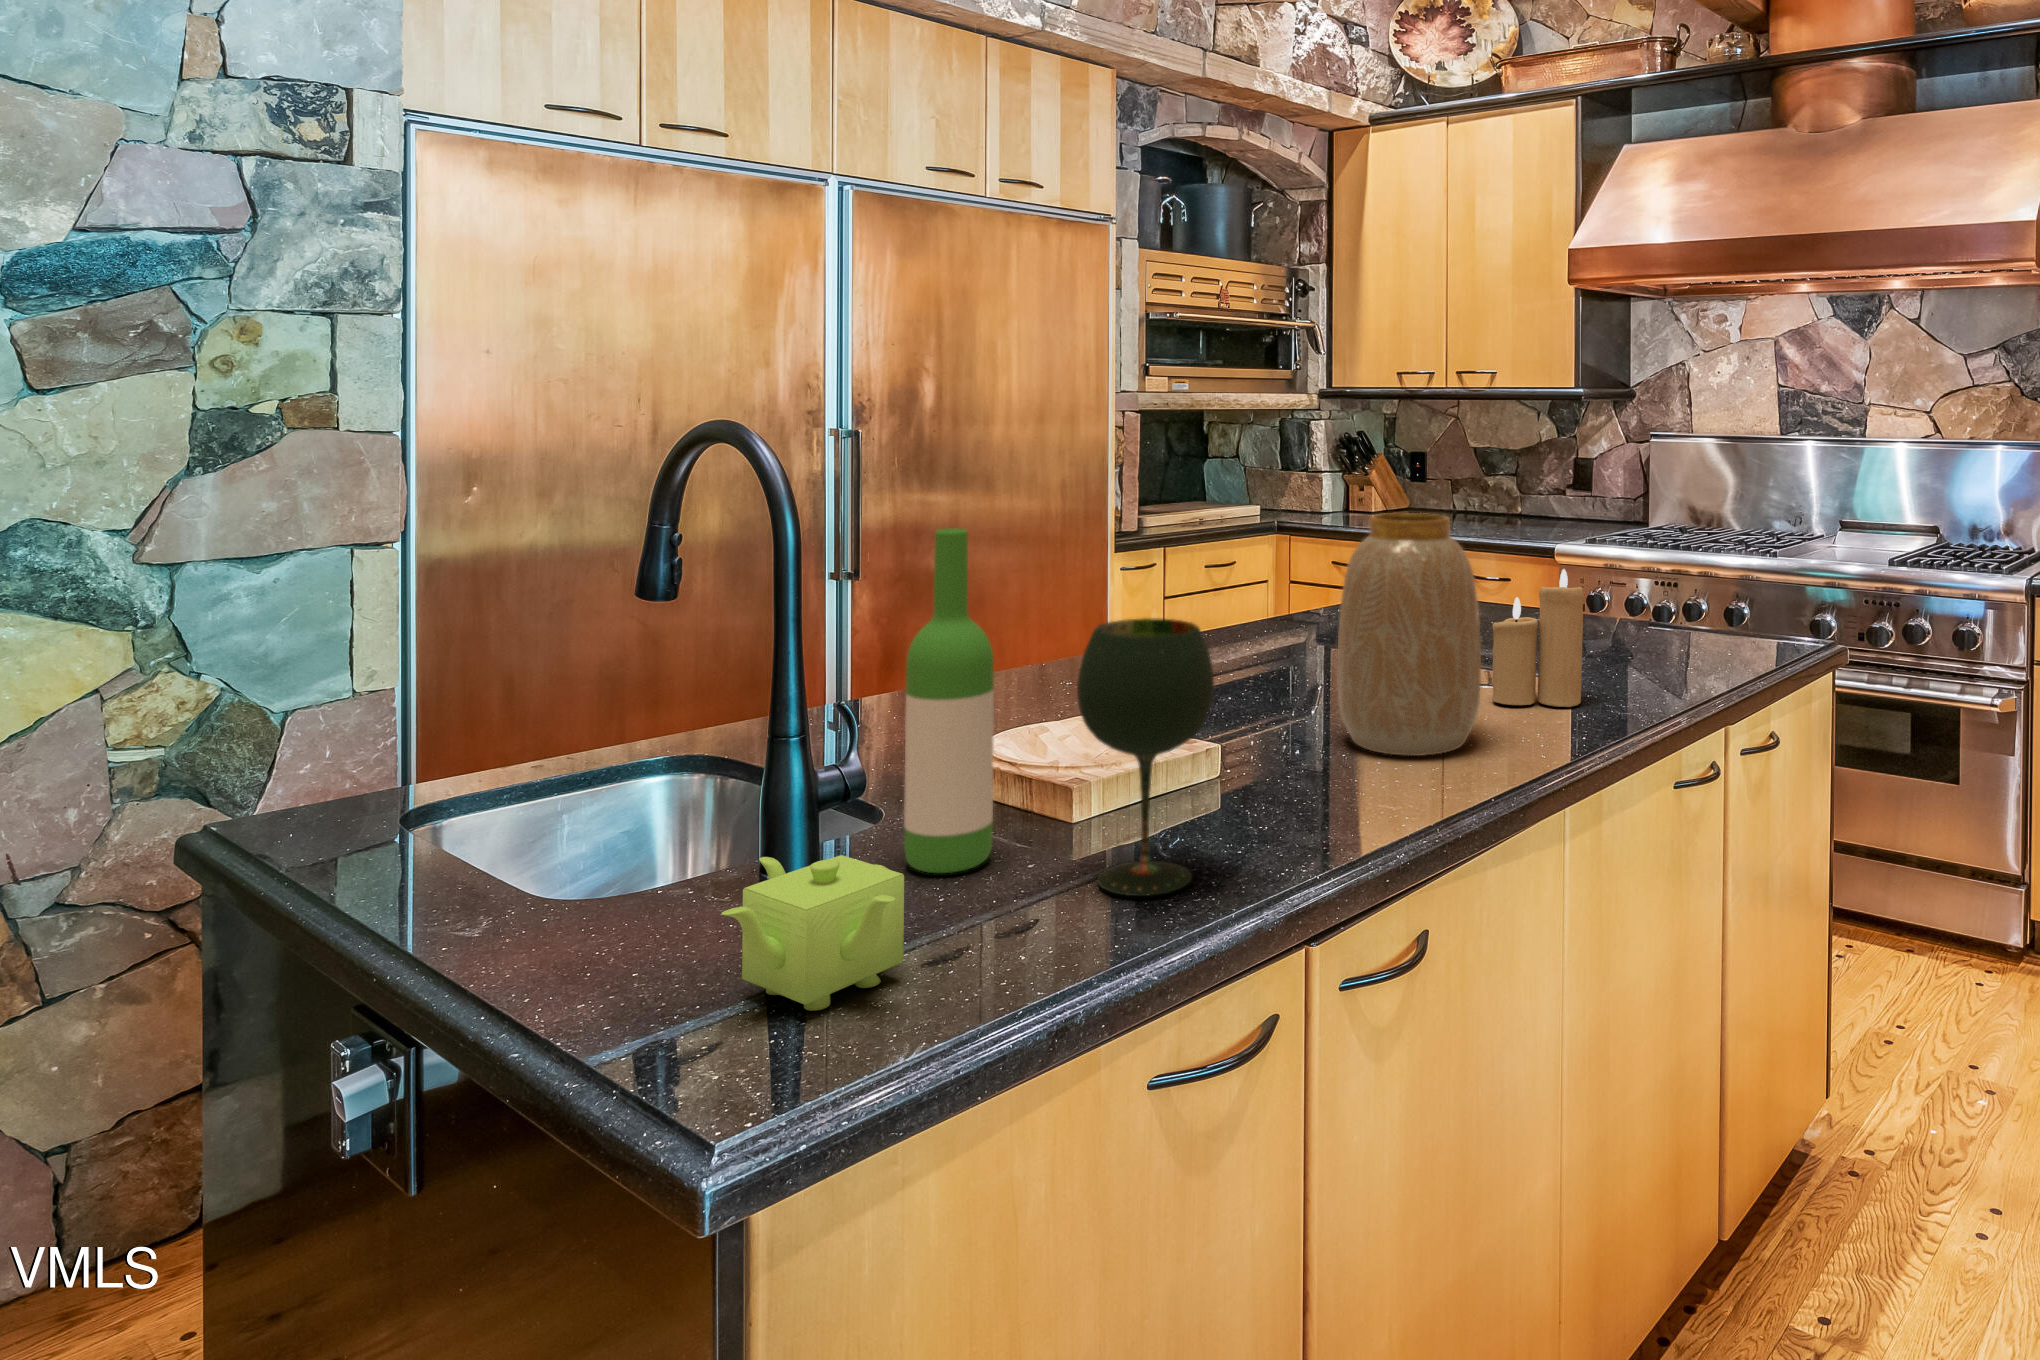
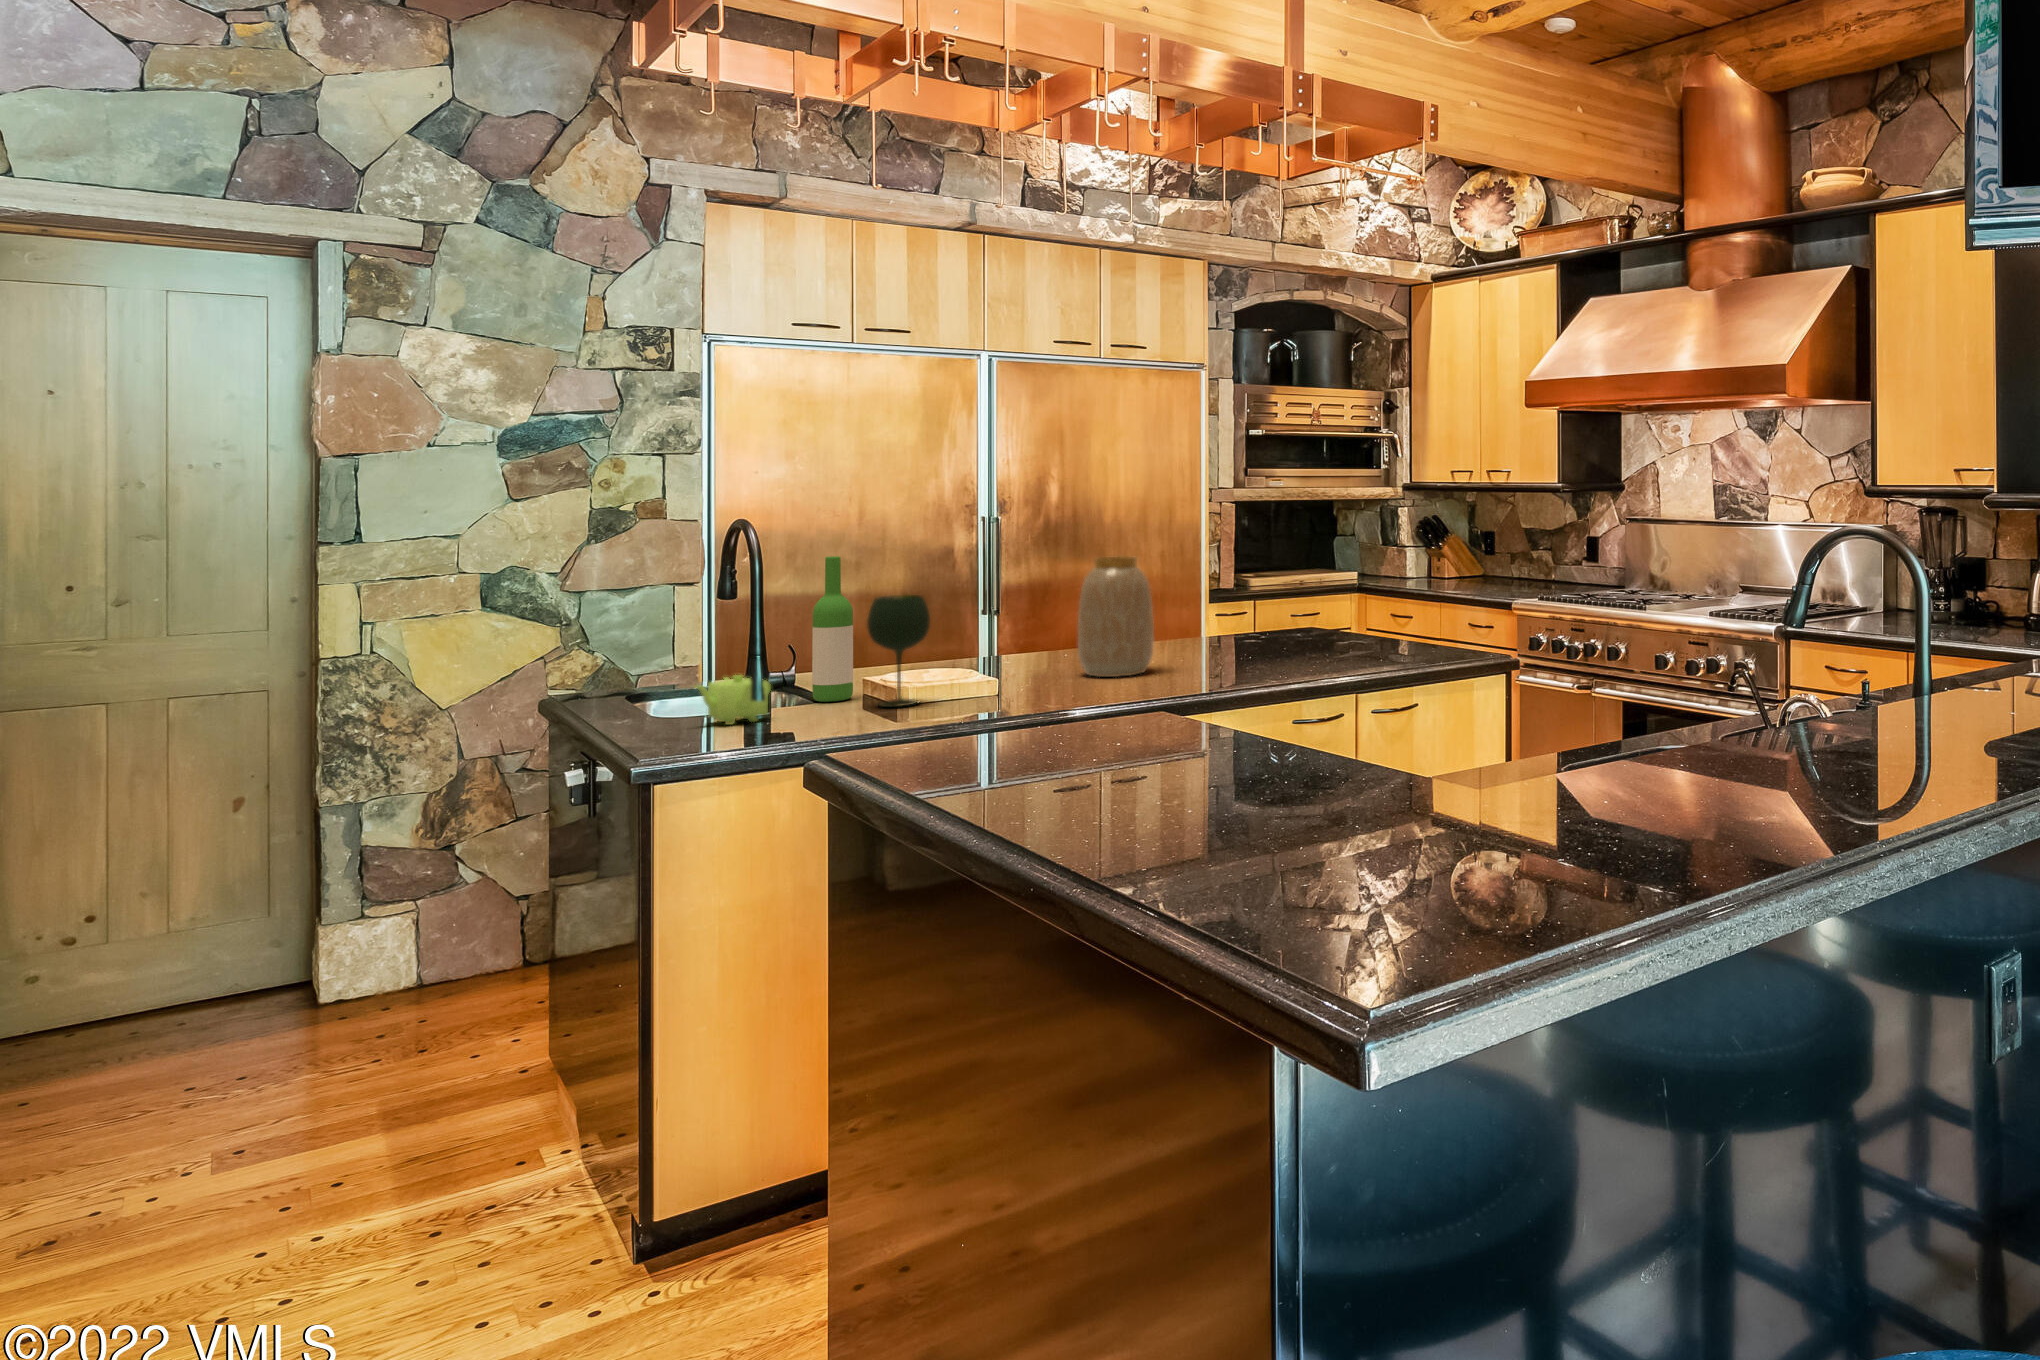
candle: present [1491,569,1584,707] -> none [1199,589,1248,663]

